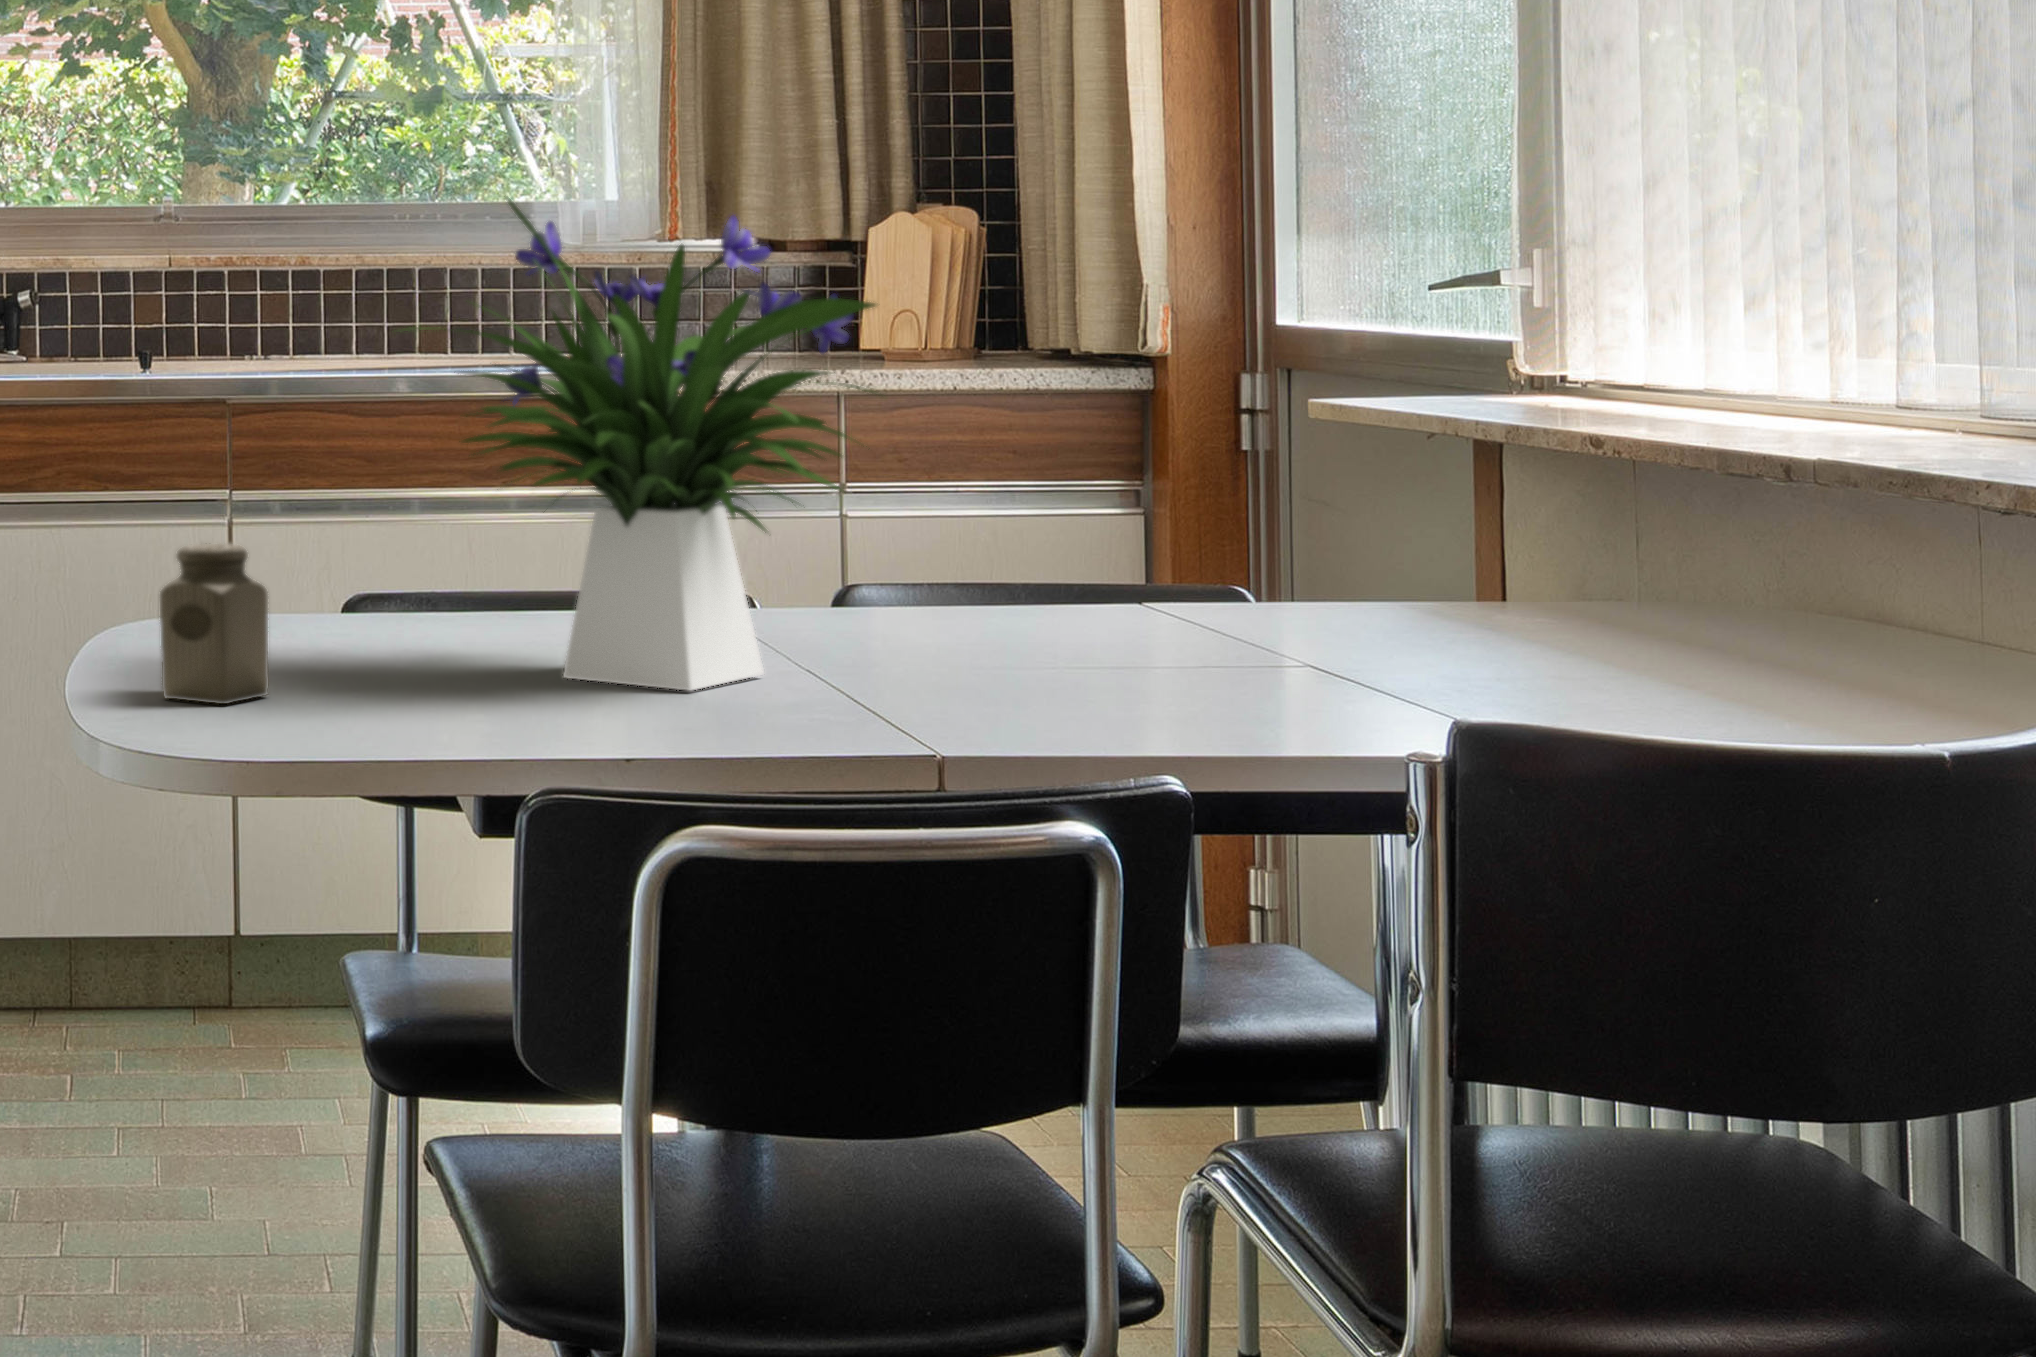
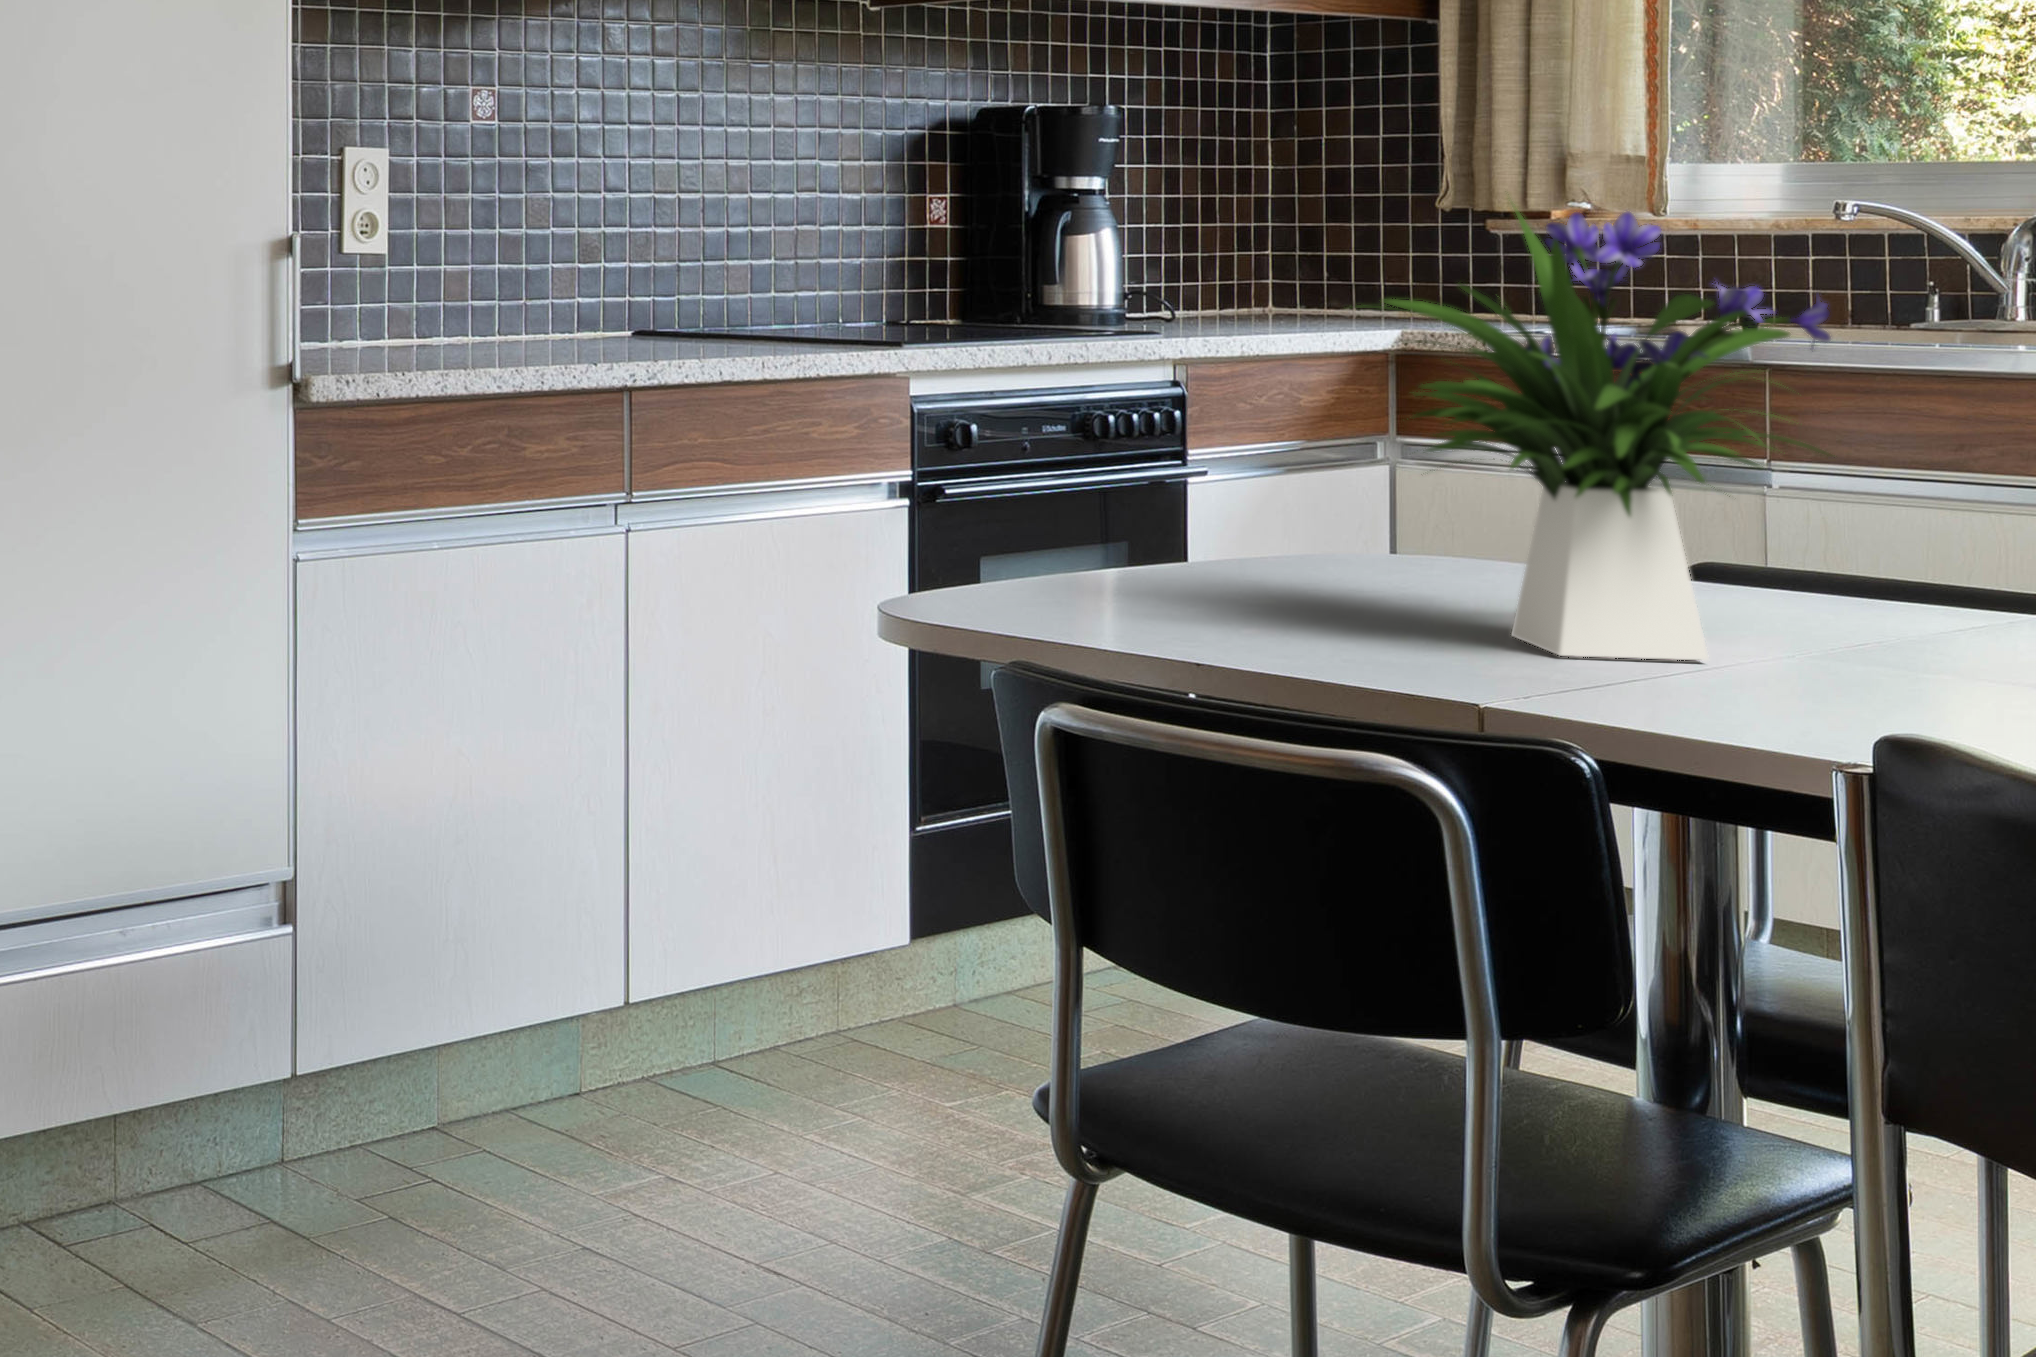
salt shaker: present [160,544,269,704] -> none [1113,475,1198,606]

